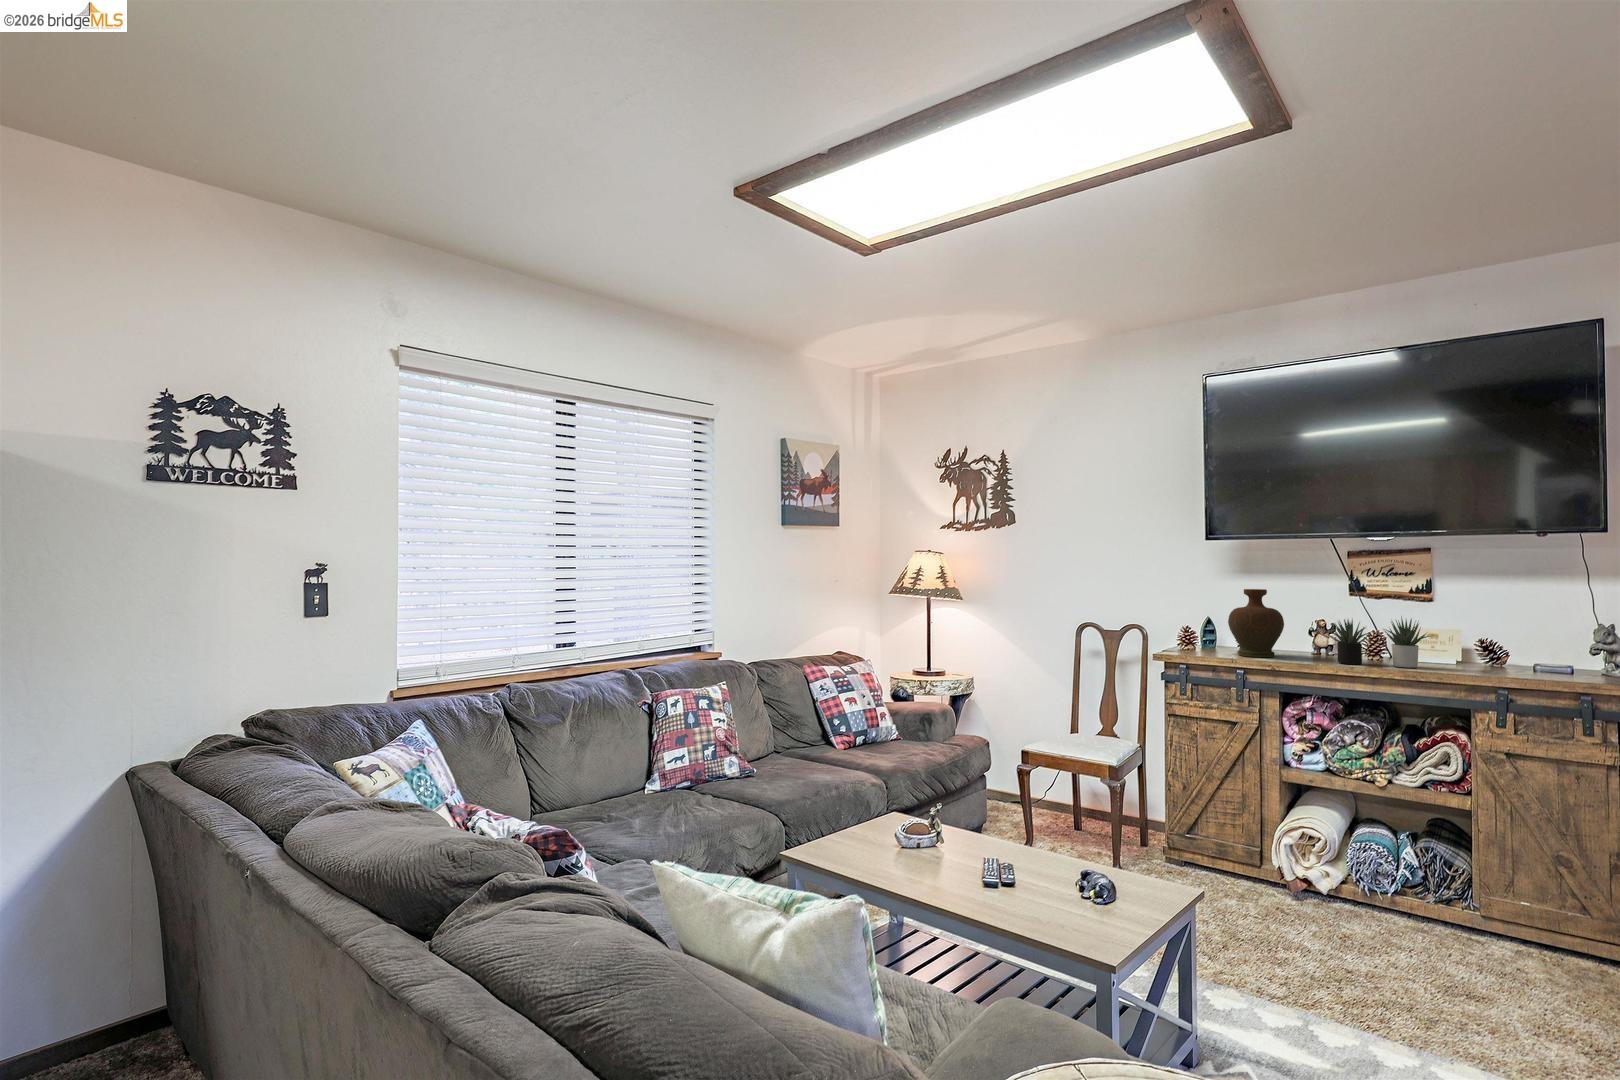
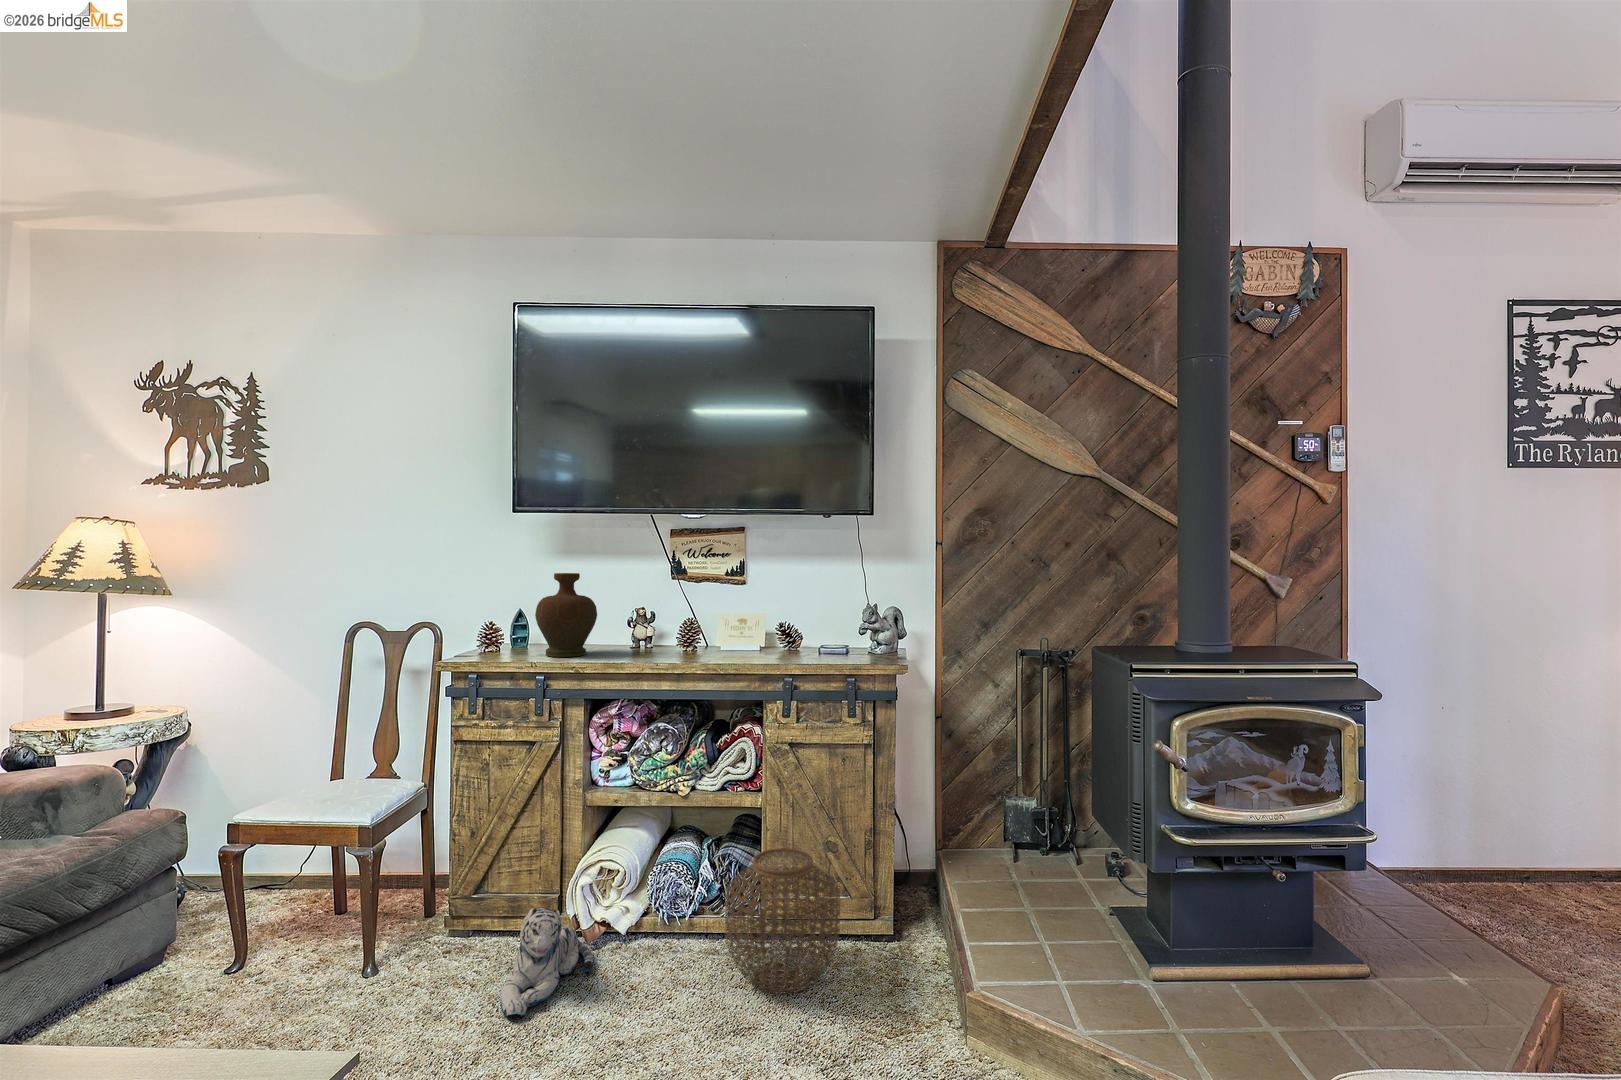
succulent plant: present [1326,618,1430,668] -> none [635,600,738,659]
woven basket: none [1437,846,1578,981] -> present [725,848,840,994]
plush toy: none [1225,848,1300,924] -> present [500,908,594,1017]

